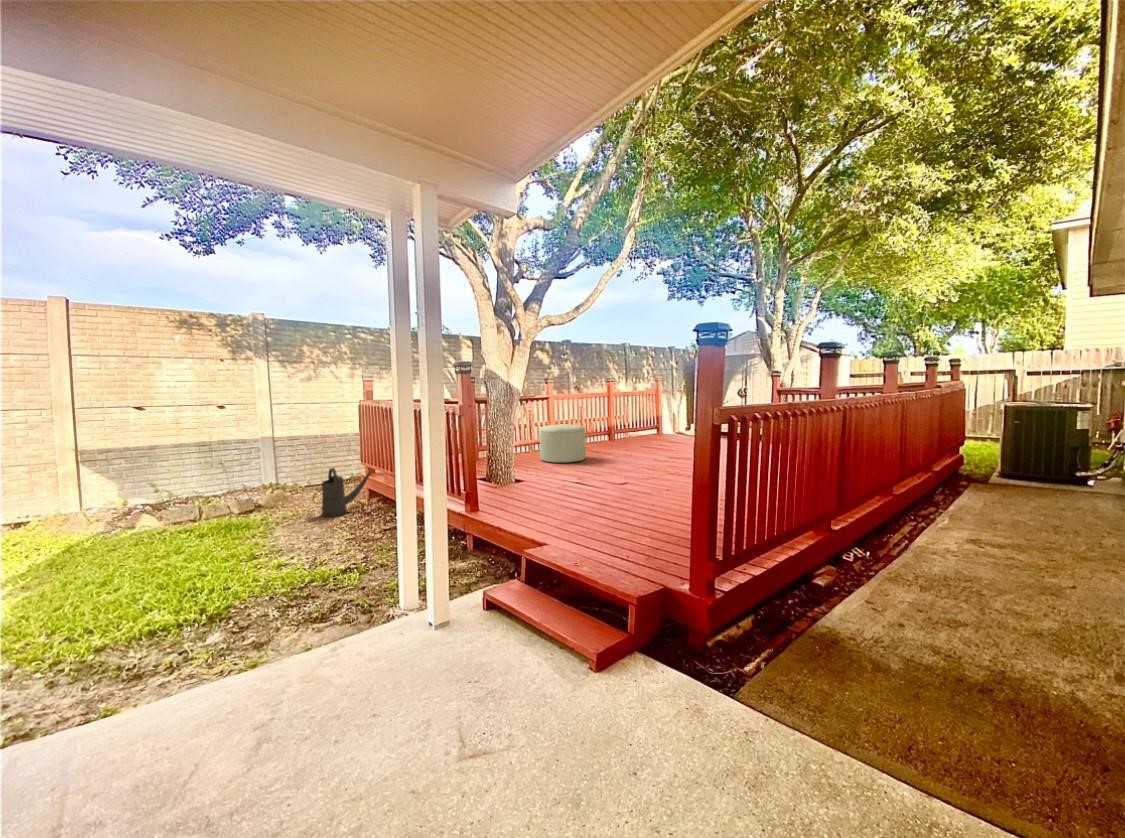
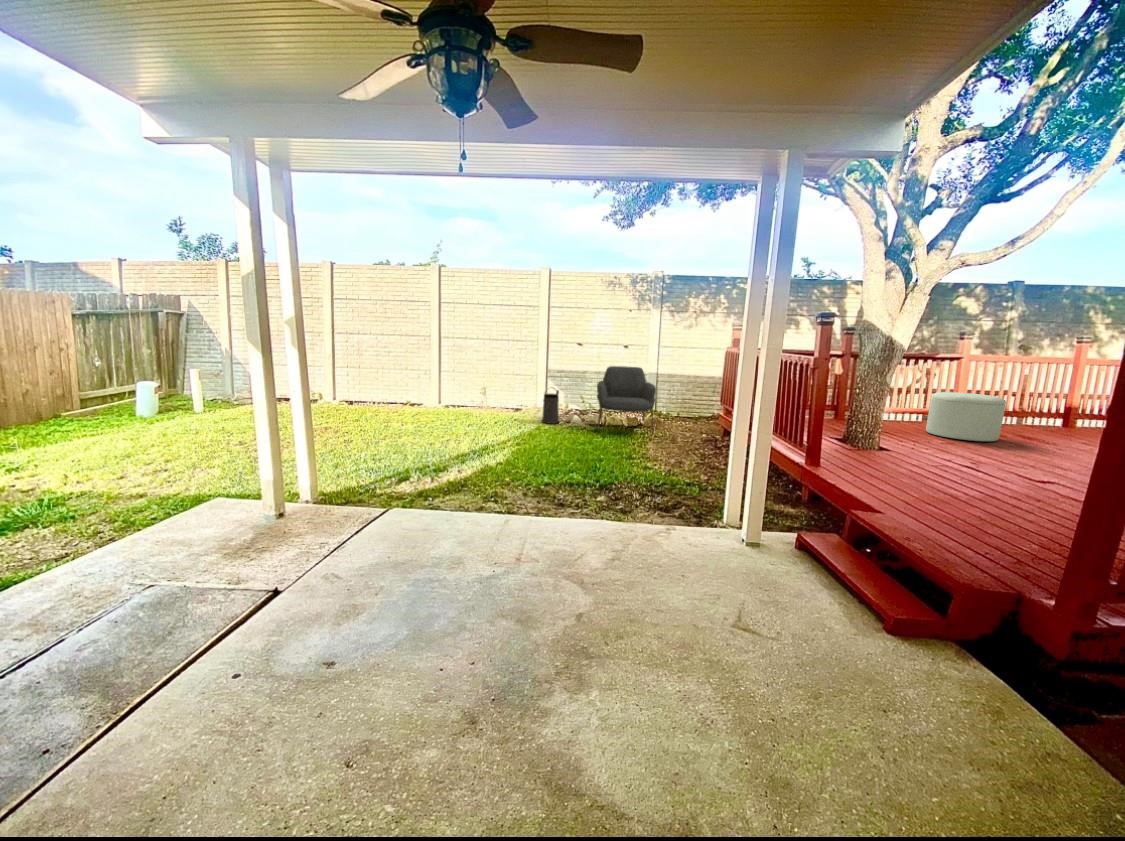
armchair: none [178,433,278,529] -> present [597,366,656,433]
watering can: present [313,468,371,517] -> present [542,390,559,424]

